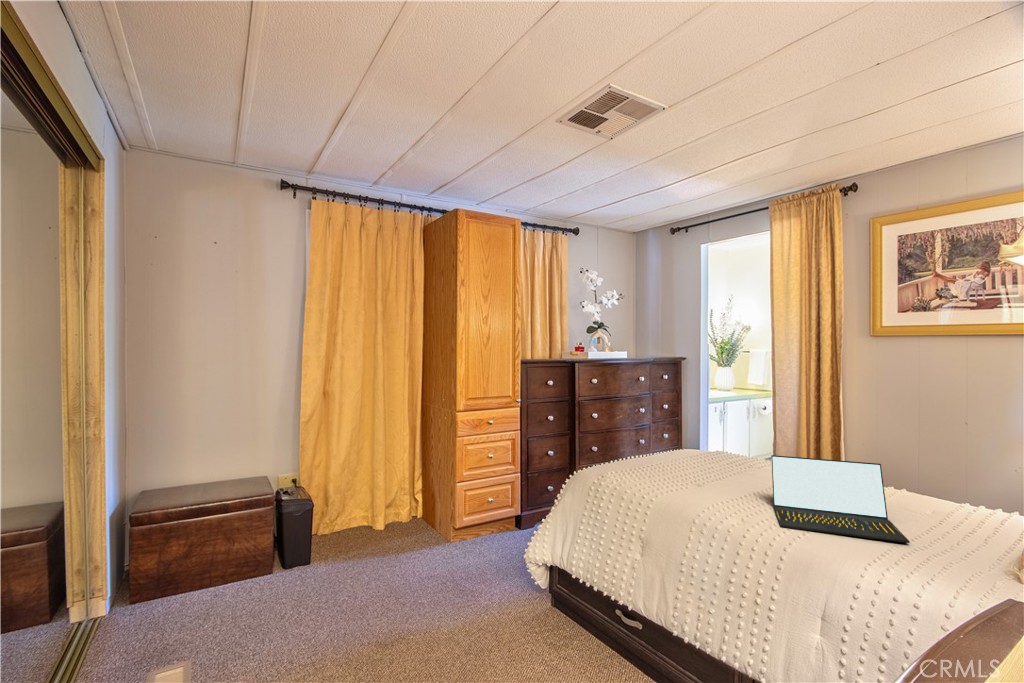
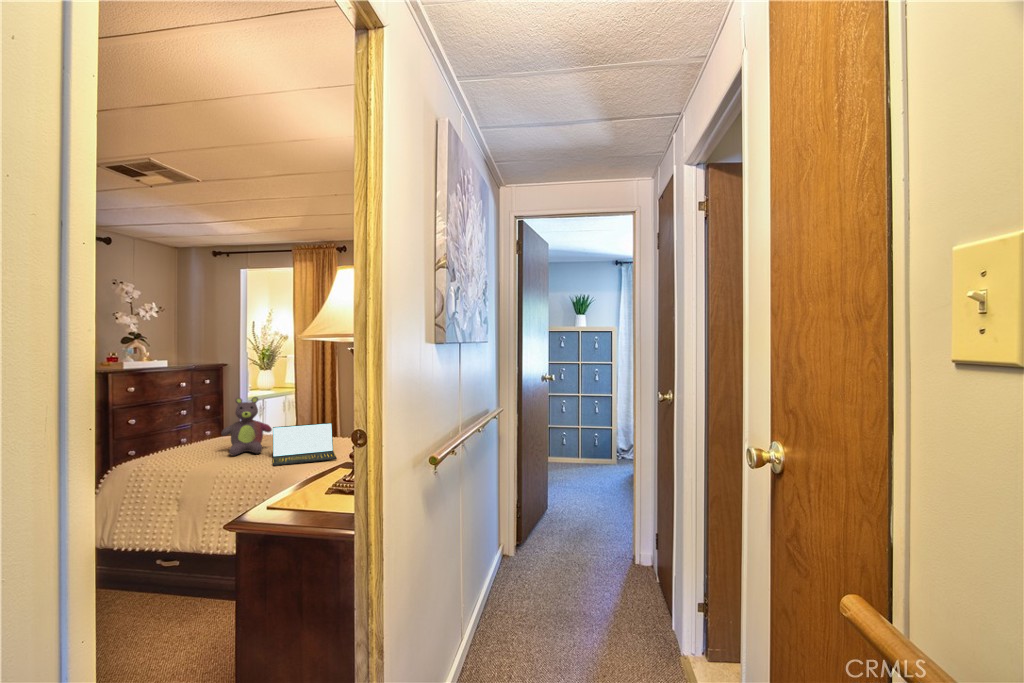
stuffed bear: none [692,402,764,492] -> present [221,397,272,456]

